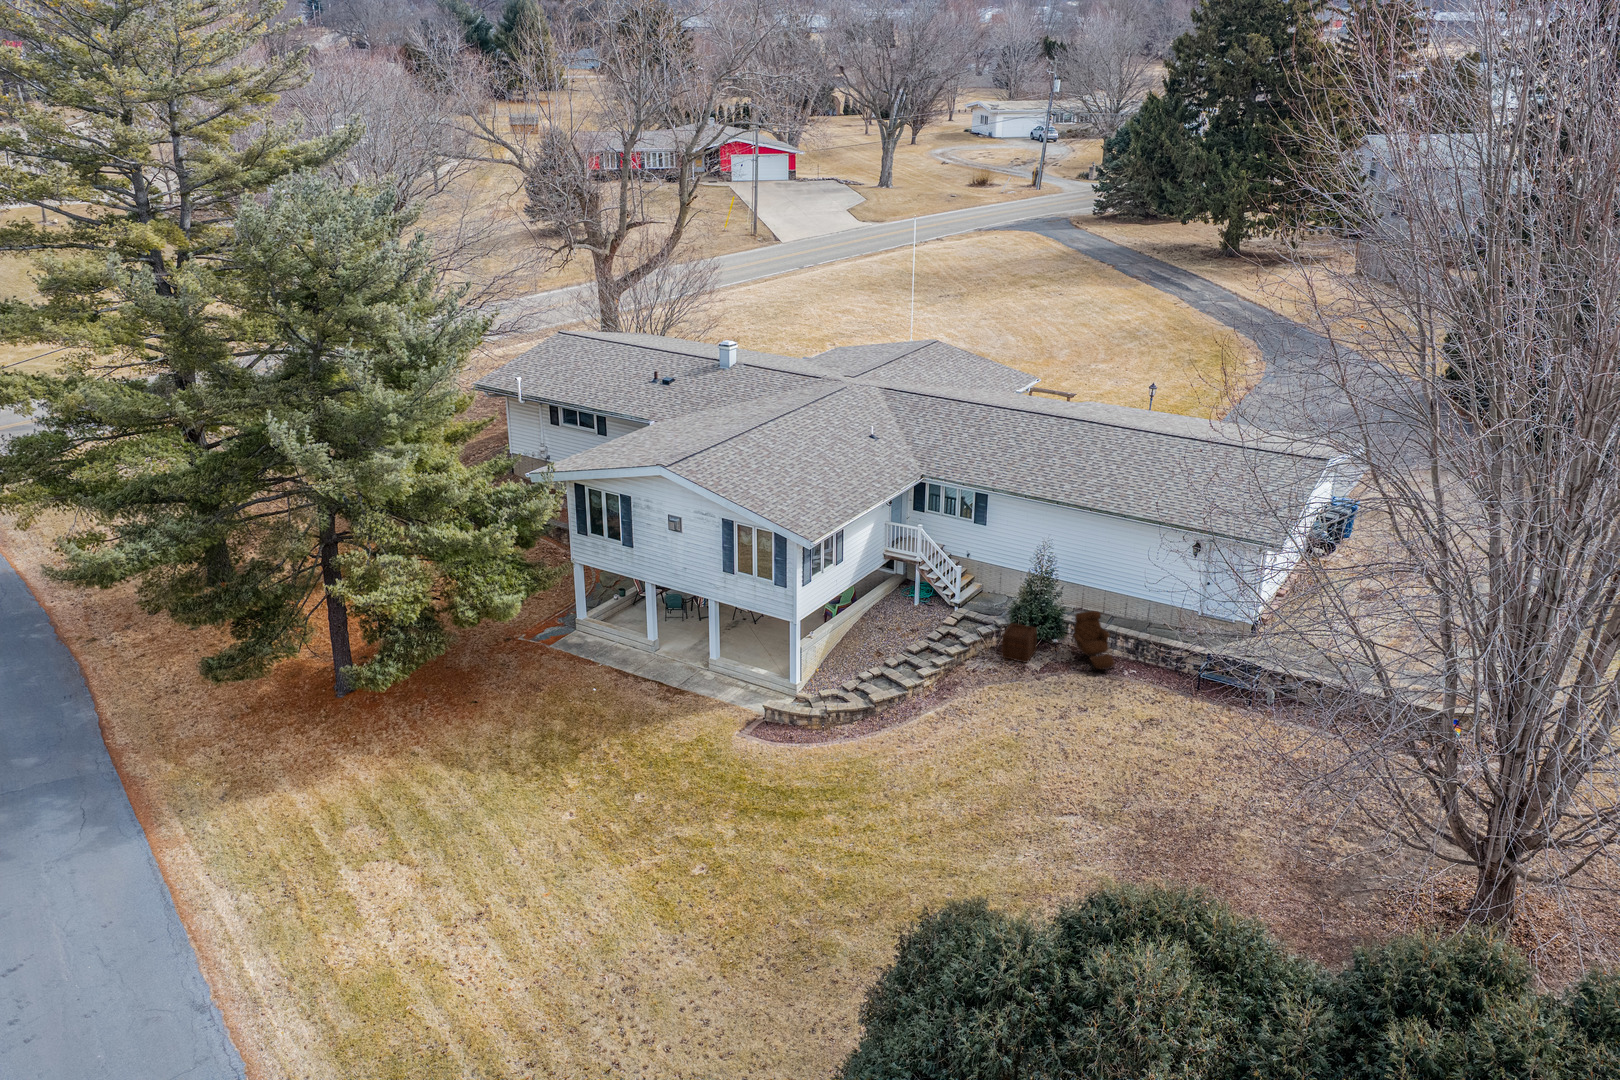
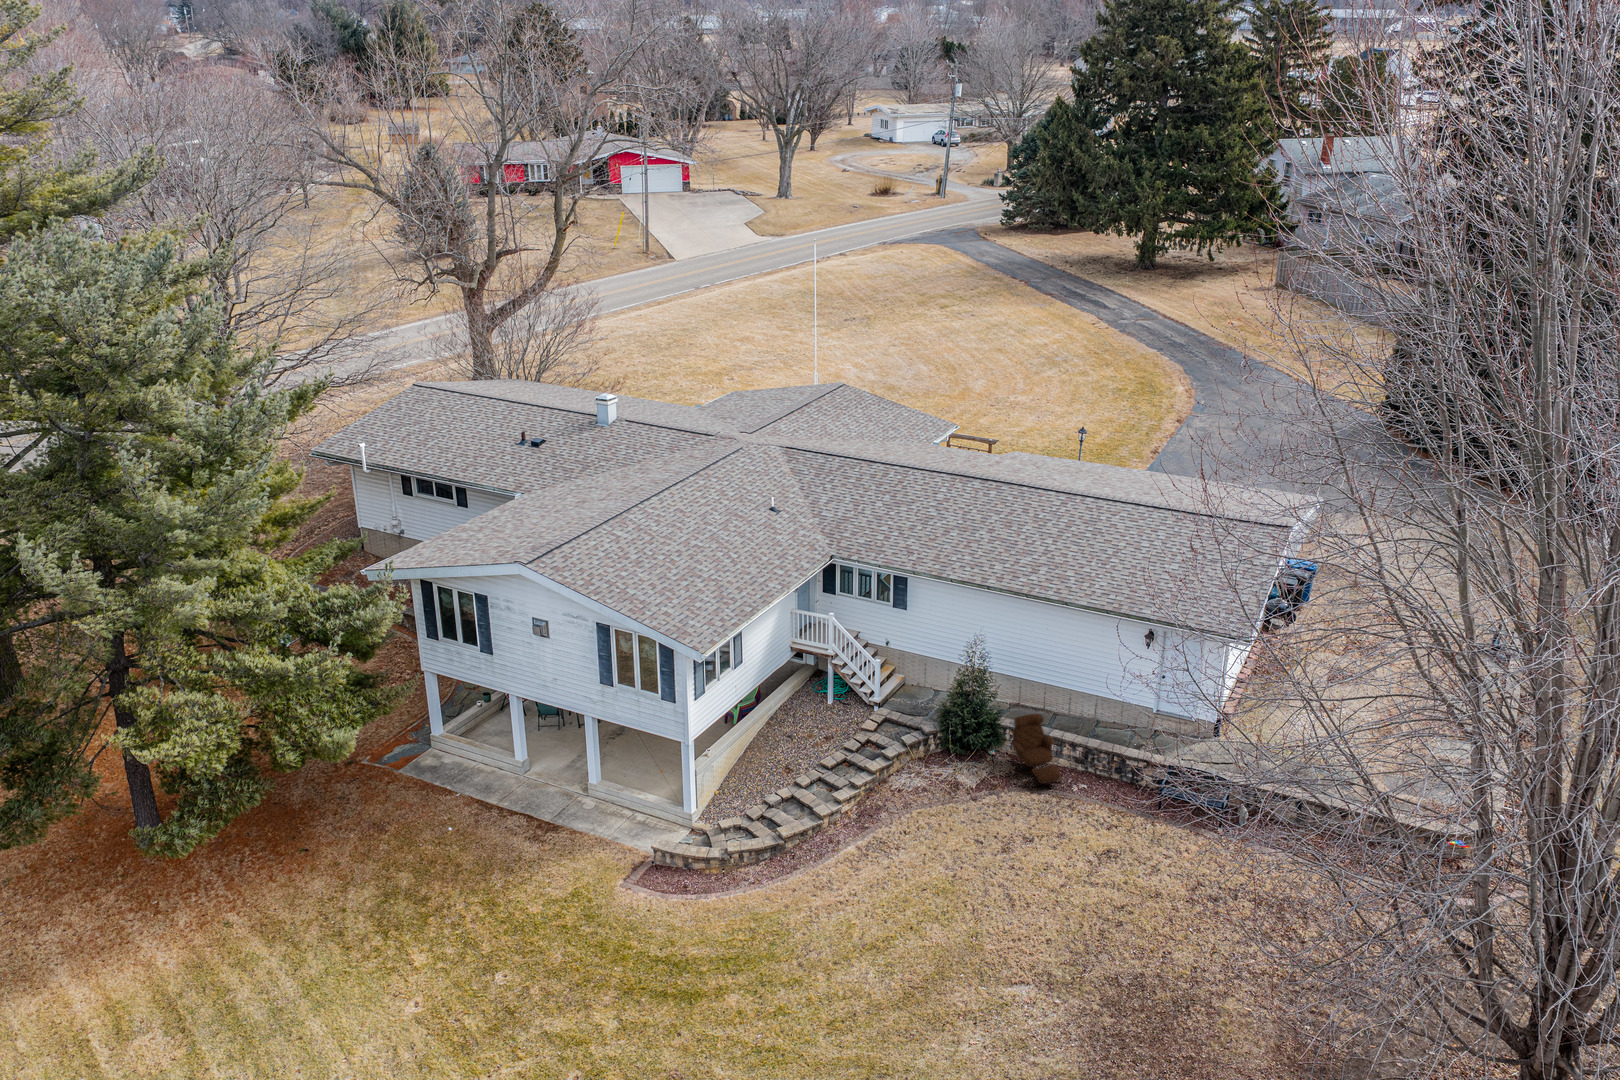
wooden crate: present [1001,623,1037,663] -> none [931,729,971,777]

